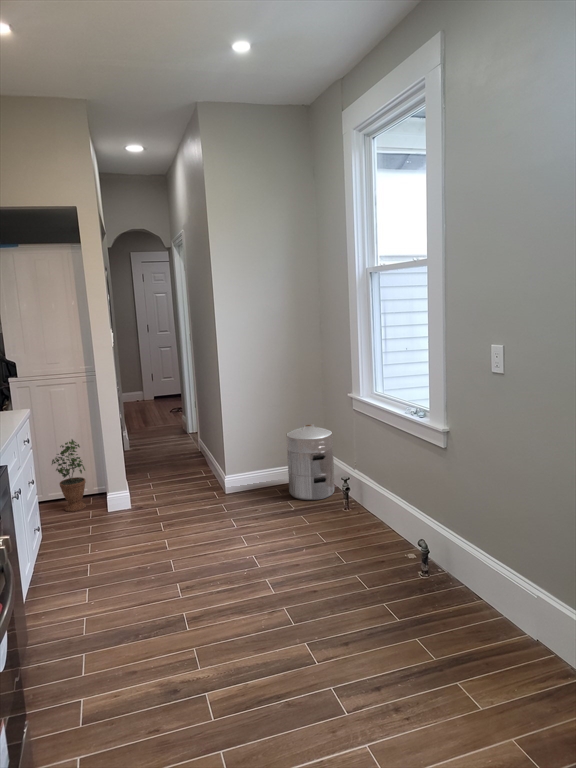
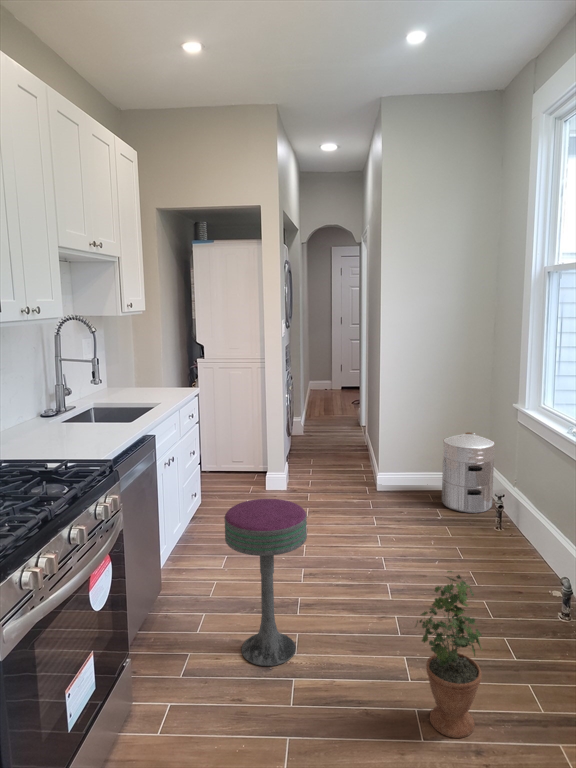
potted plant: present [52,439,86,511] -> present [417,571,482,738]
bar stool: none [111,513,202,691] -> present [224,499,307,666]

